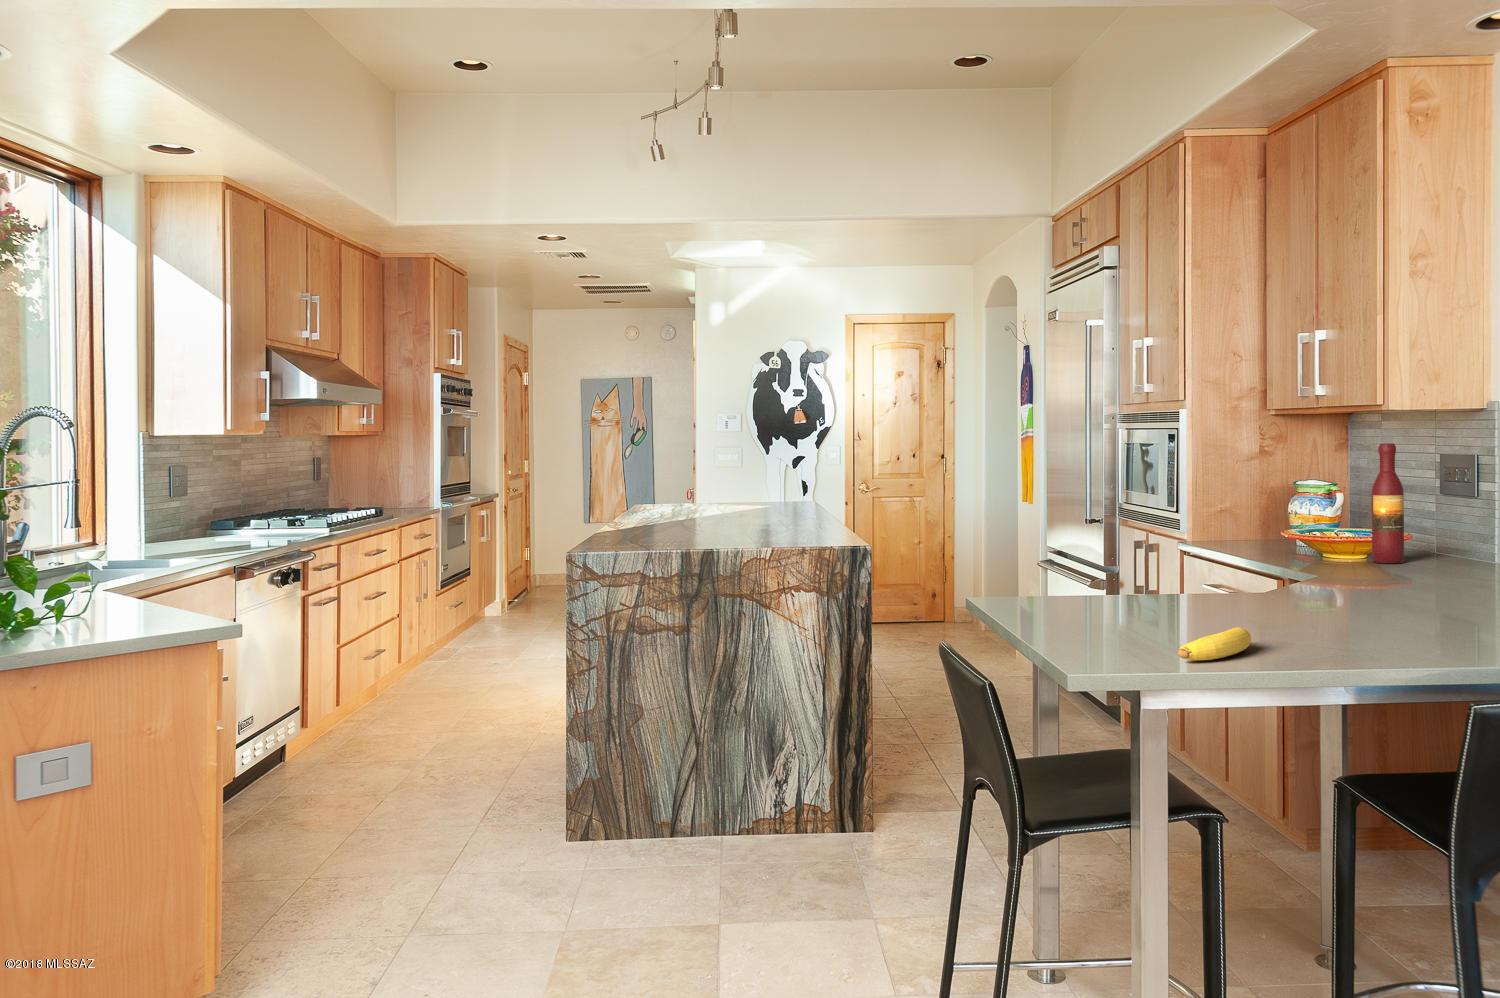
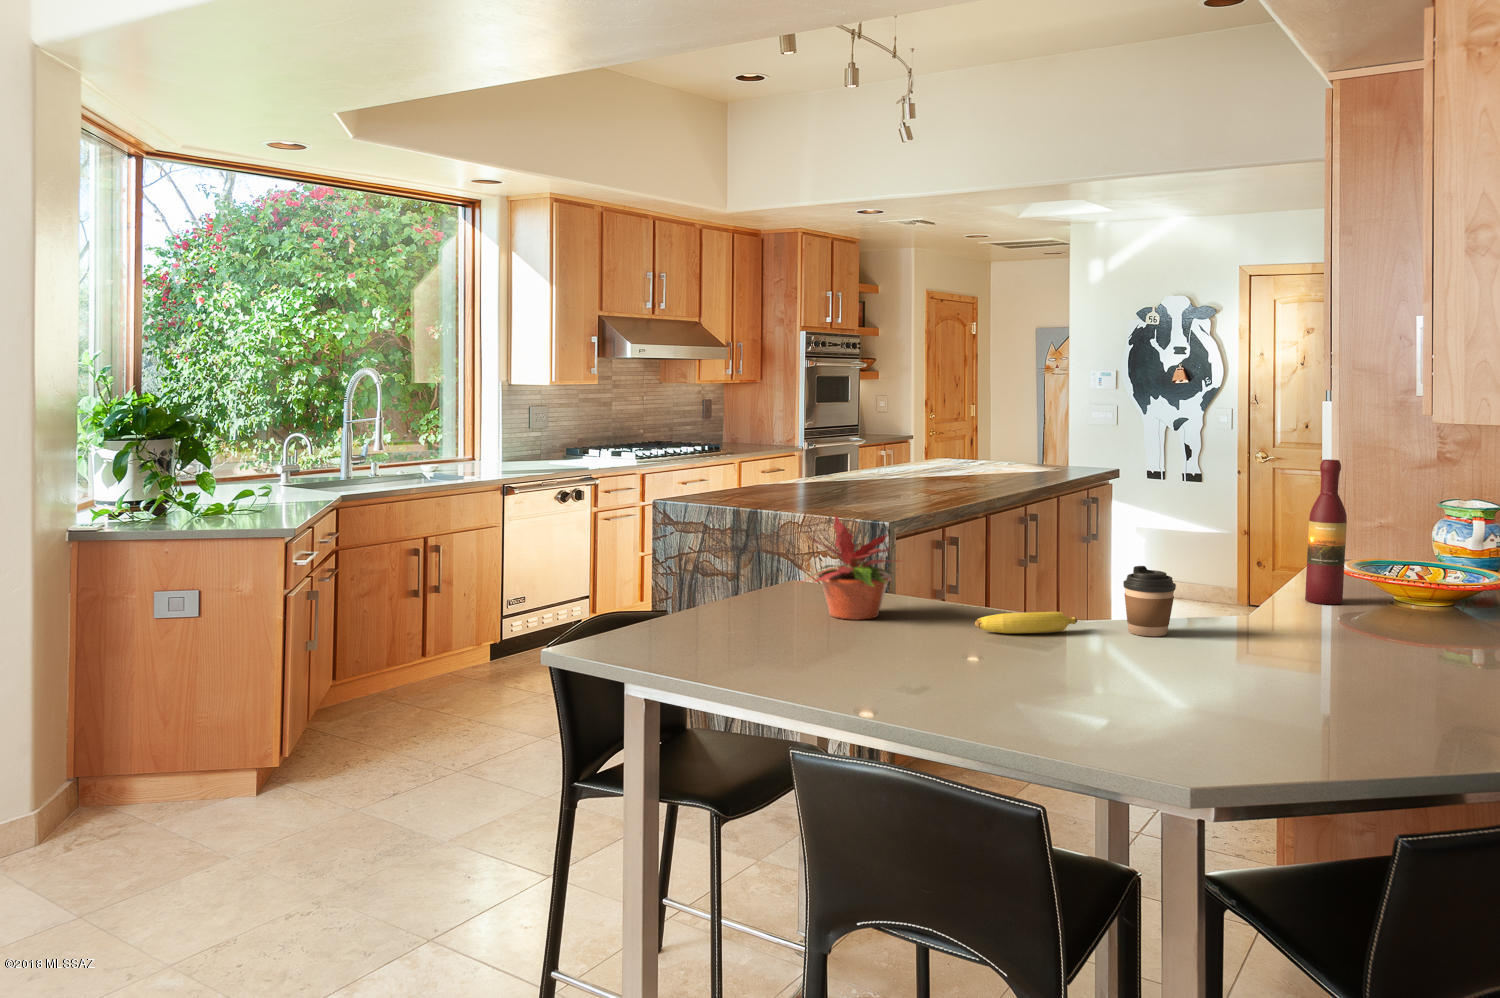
potted plant: none [1126,508,1261,618] -> present [807,515,902,620]
coffee cup: none [1395,535,1447,595] -> present [1123,566,1176,636]
fruit: present [1178,627,1251,660] -> present [975,612,1078,633]

